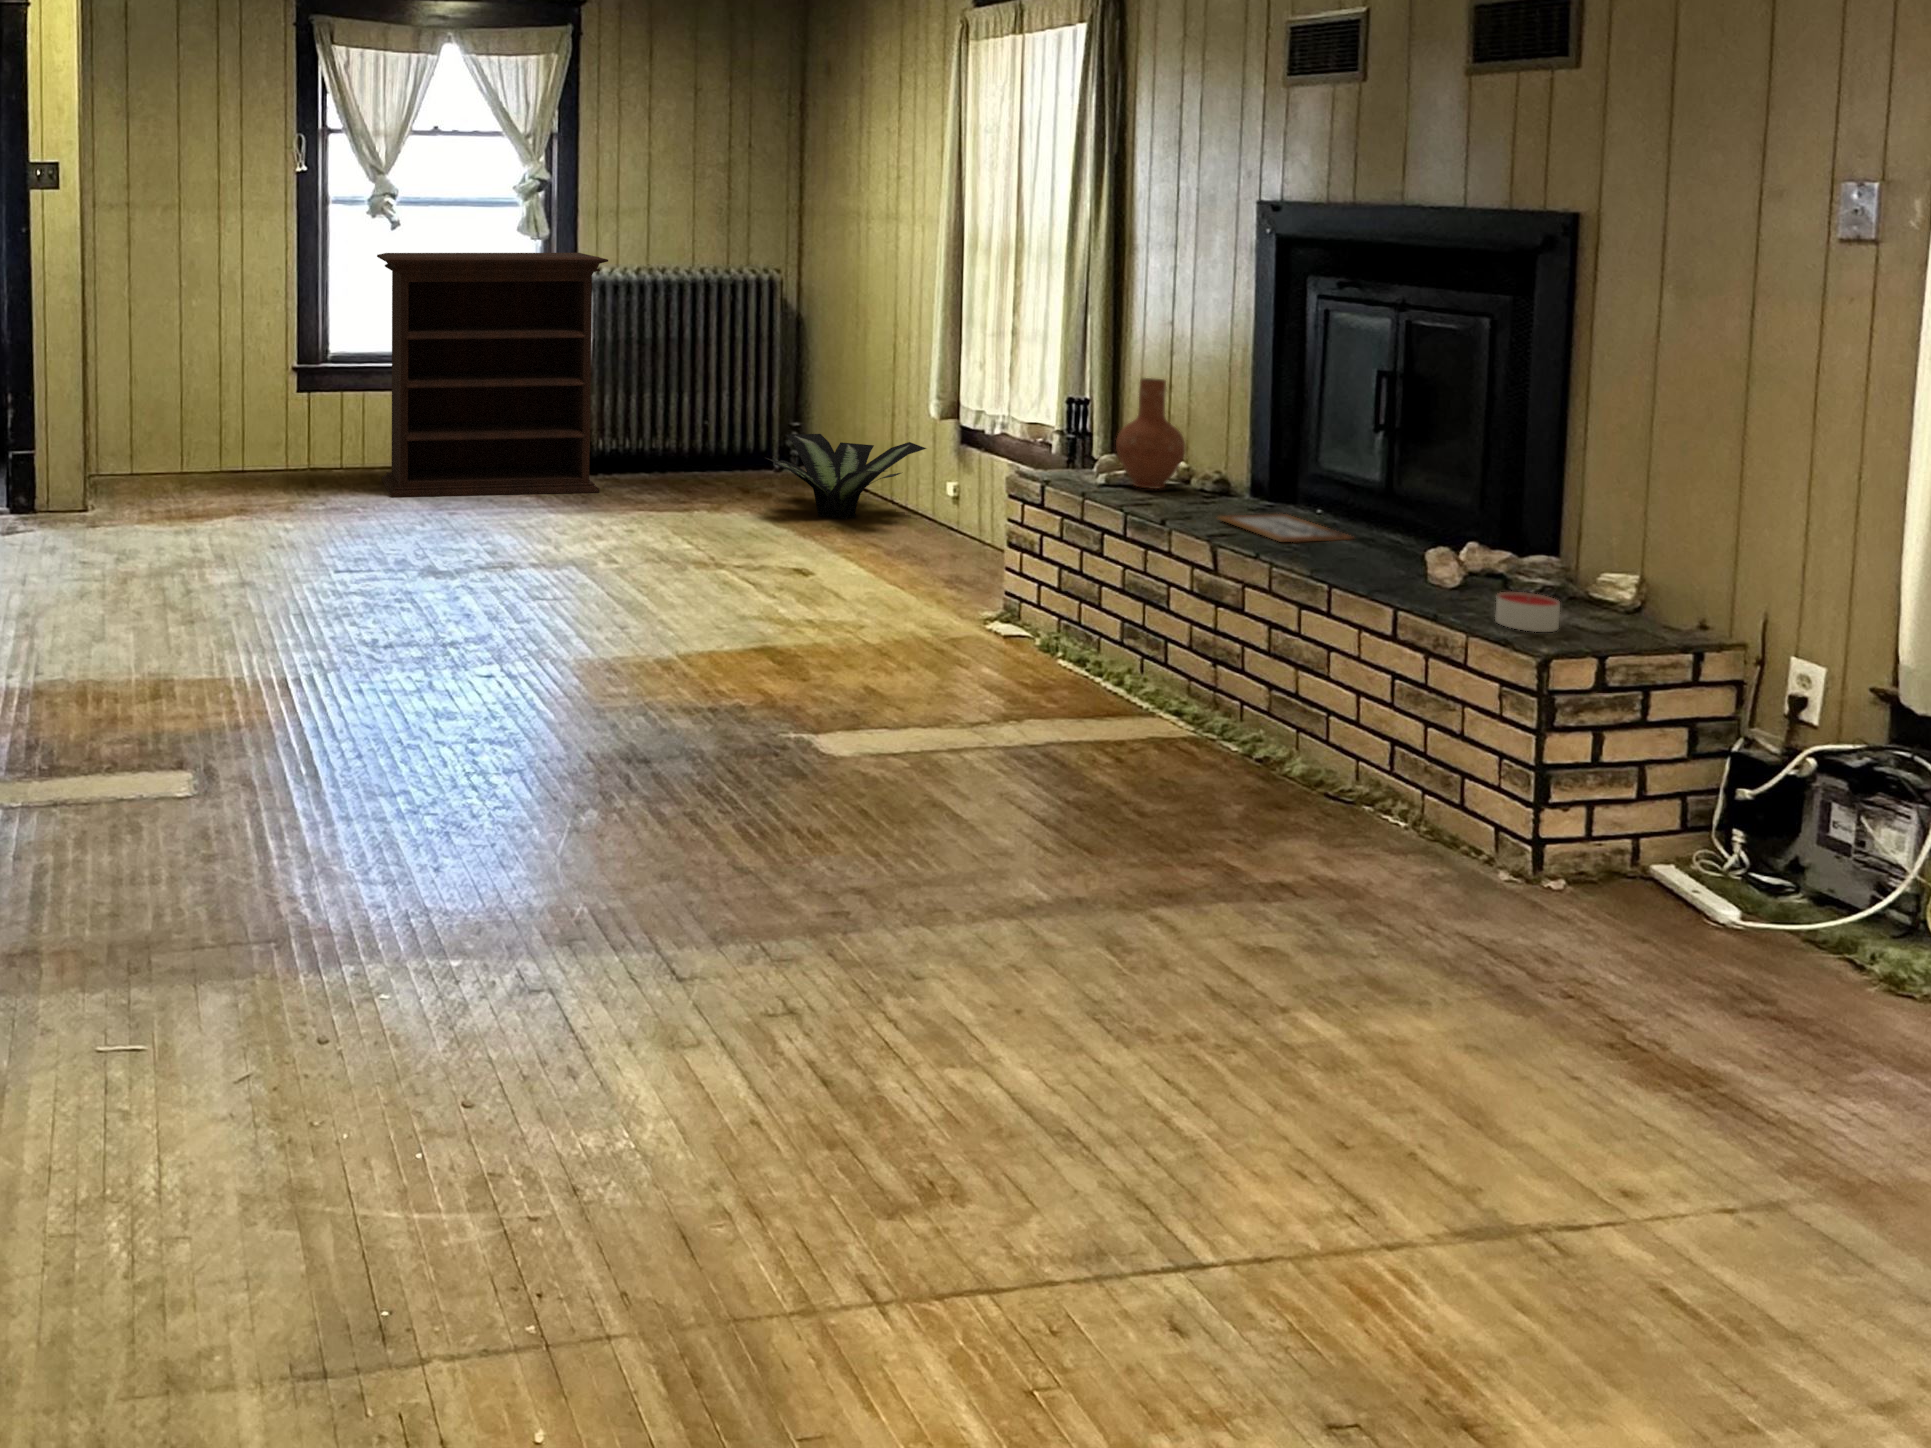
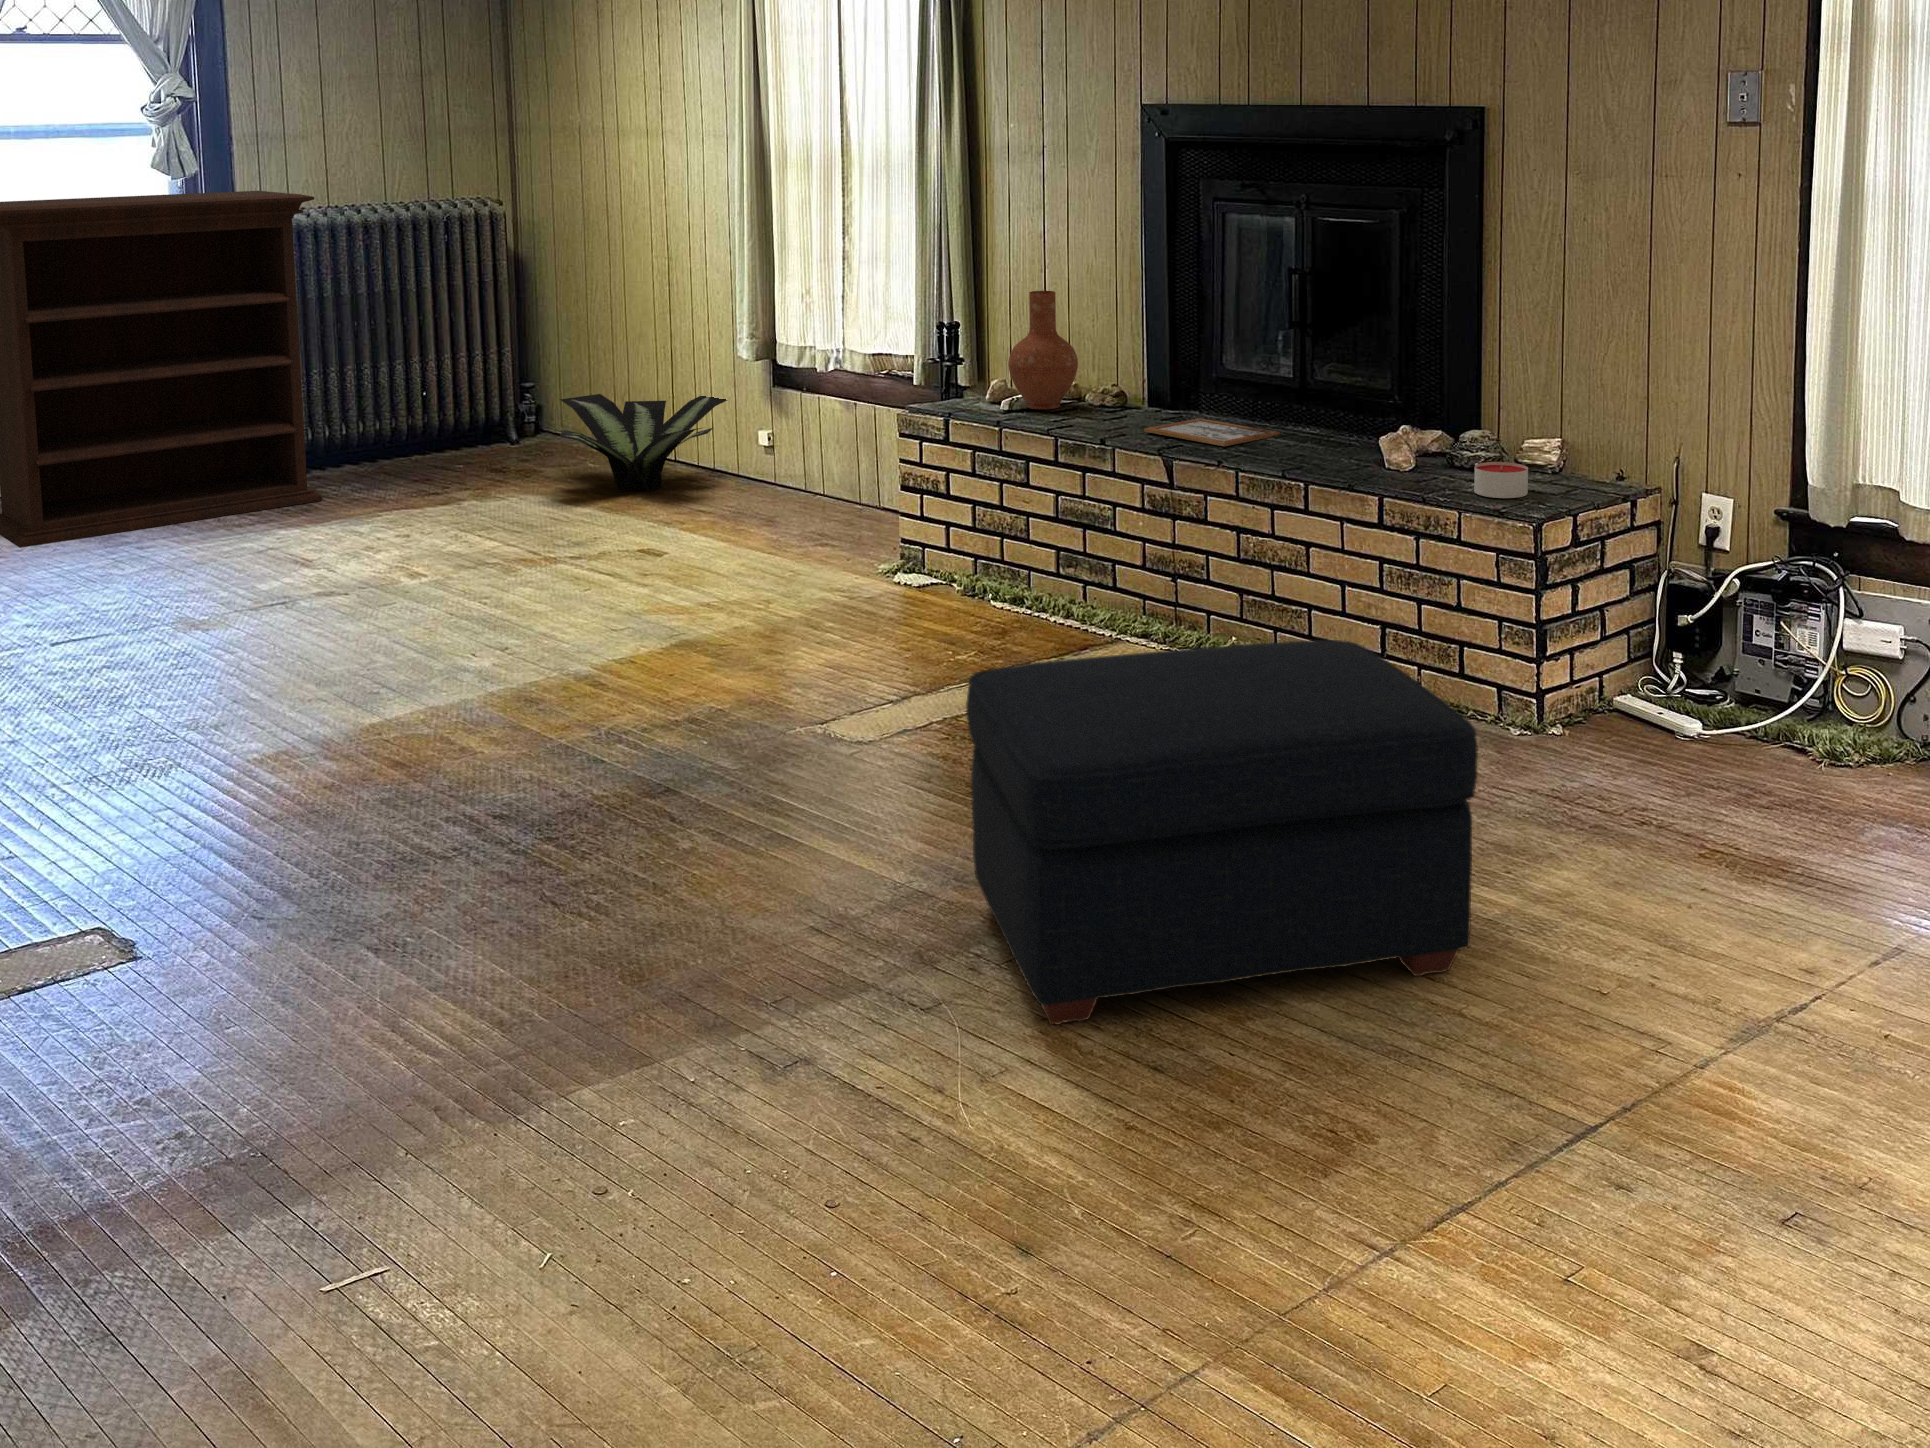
ottoman: none [805,684,1248,1042] -> present [966,640,1478,1024]

